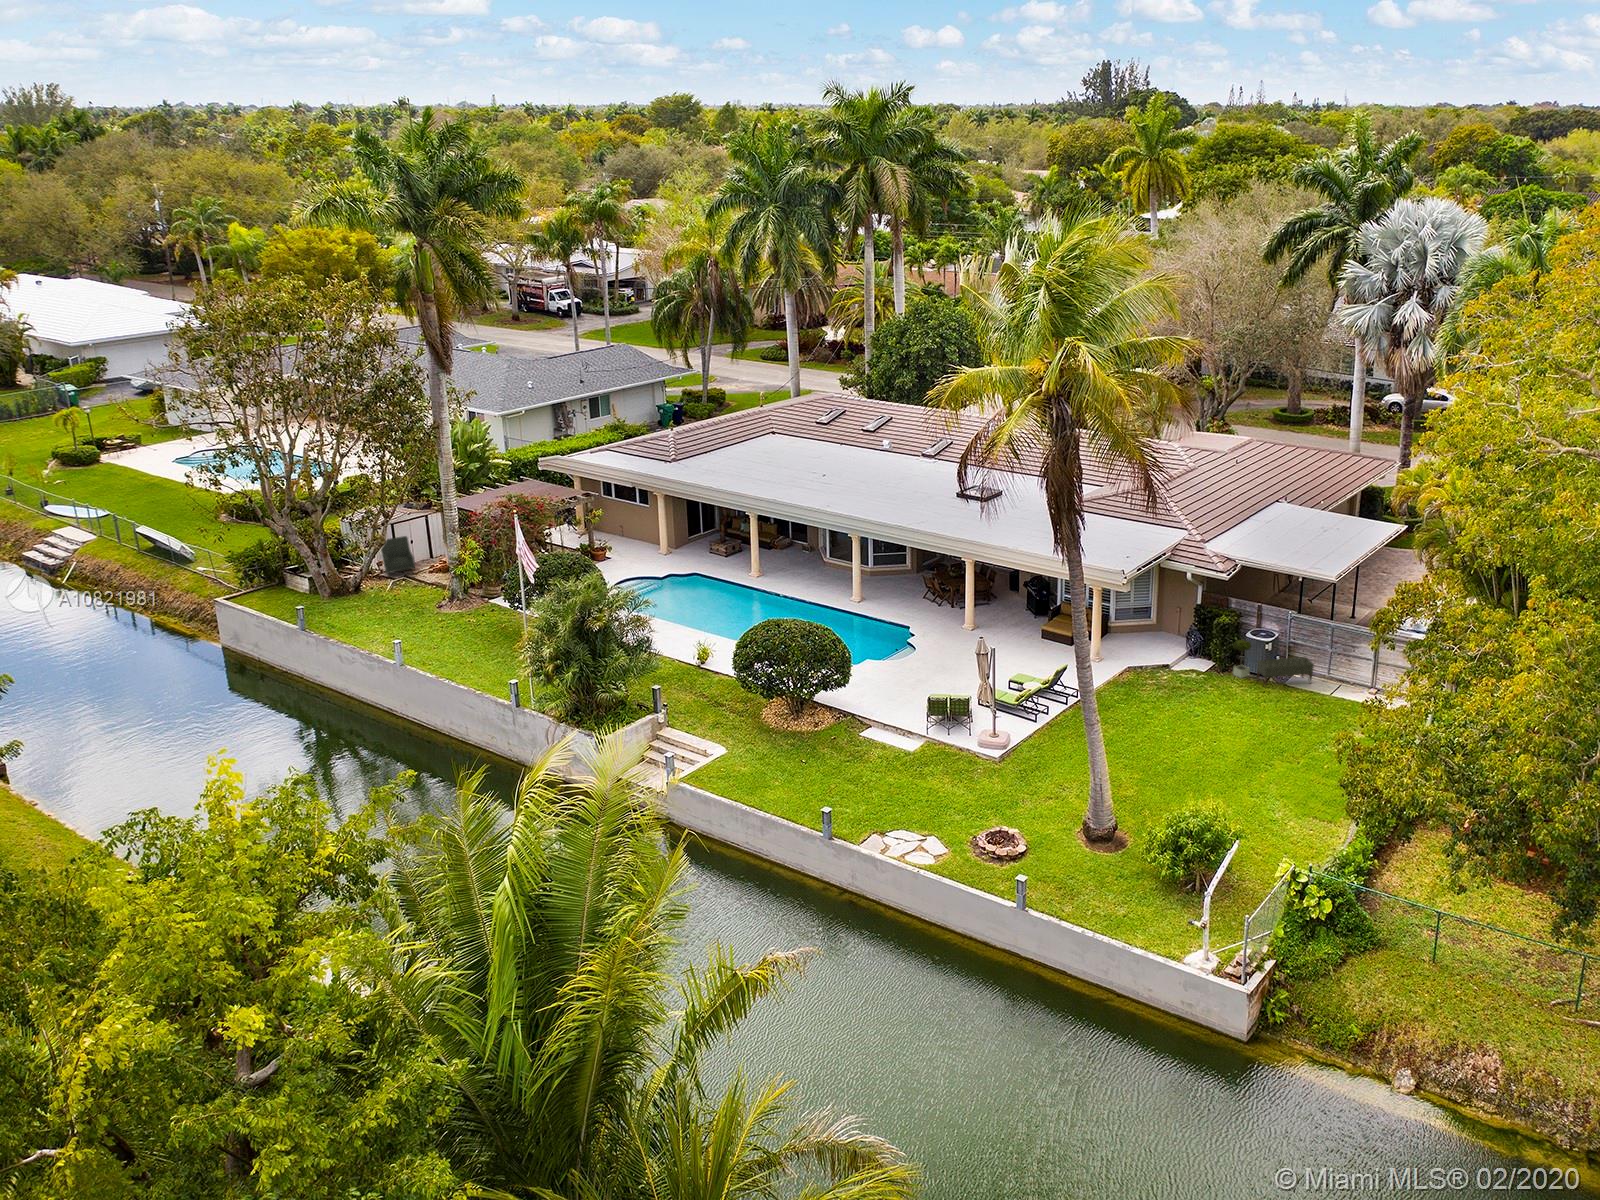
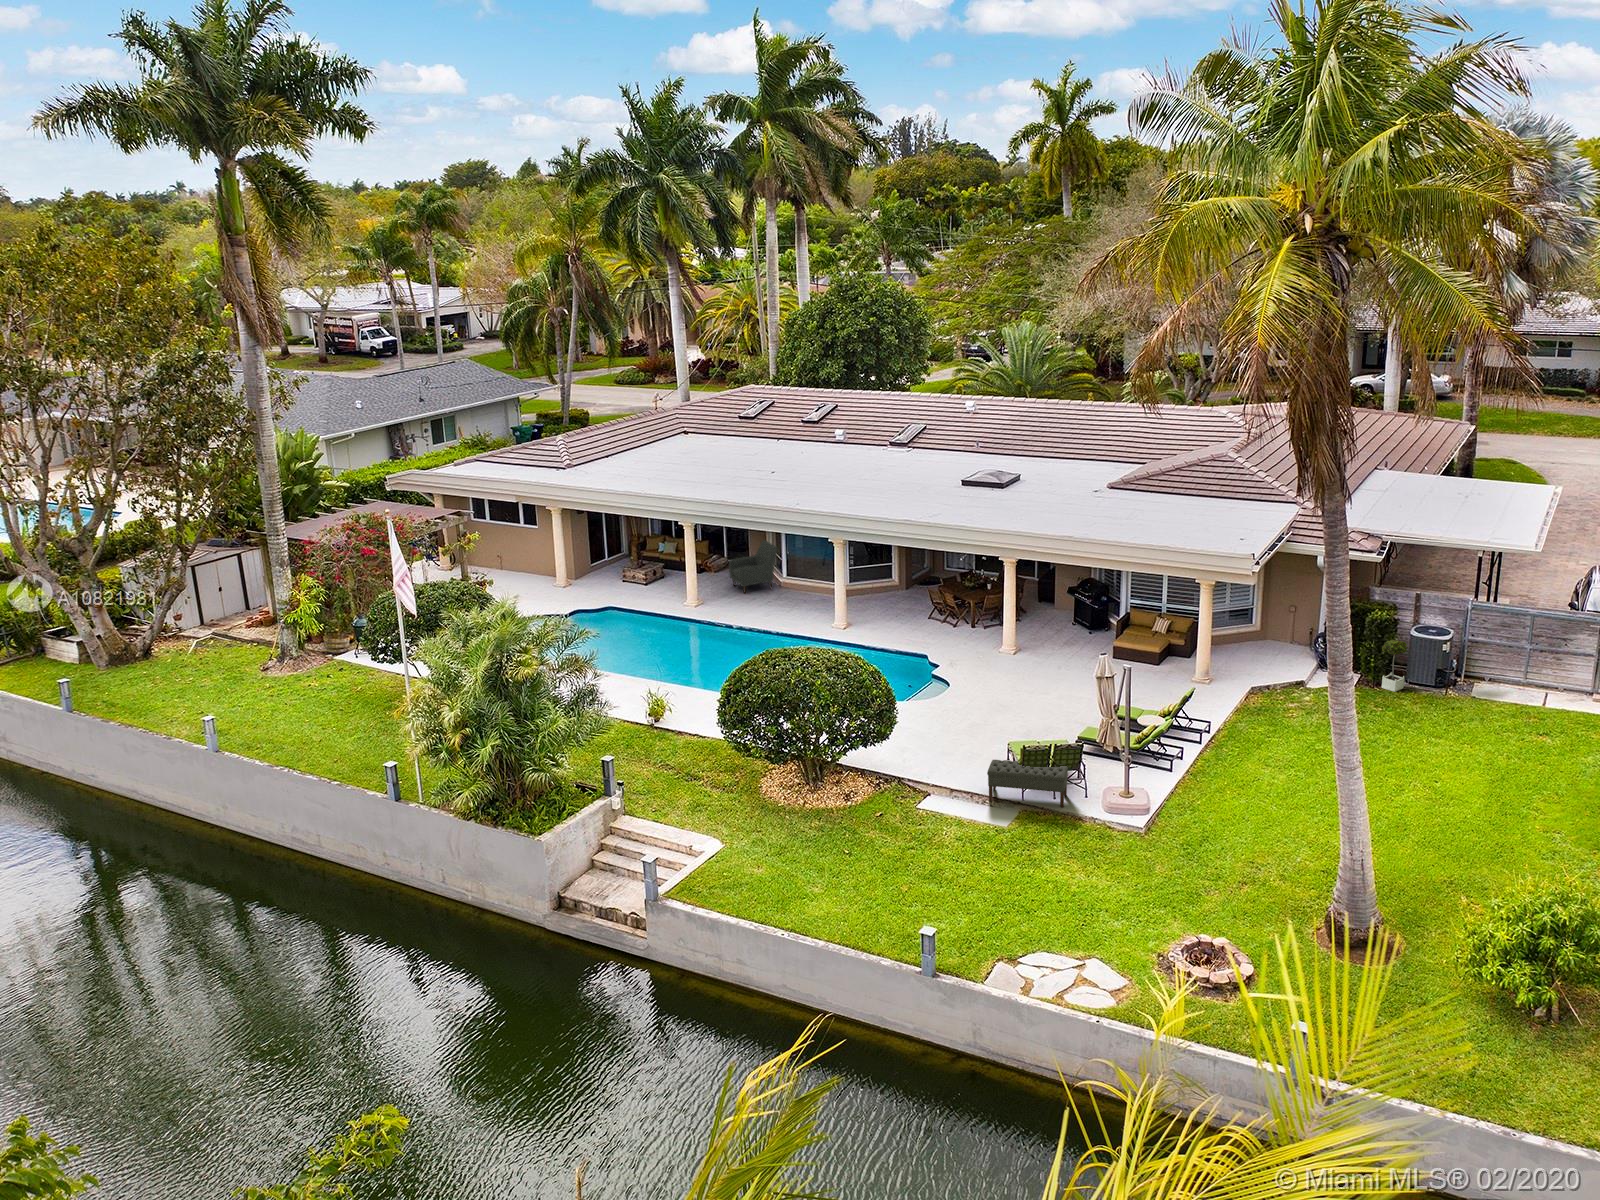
chair: present [381,536,415,577] -> present [729,540,778,593]
bench: present [1257,657,1314,687] -> present [987,760,1068,807]

